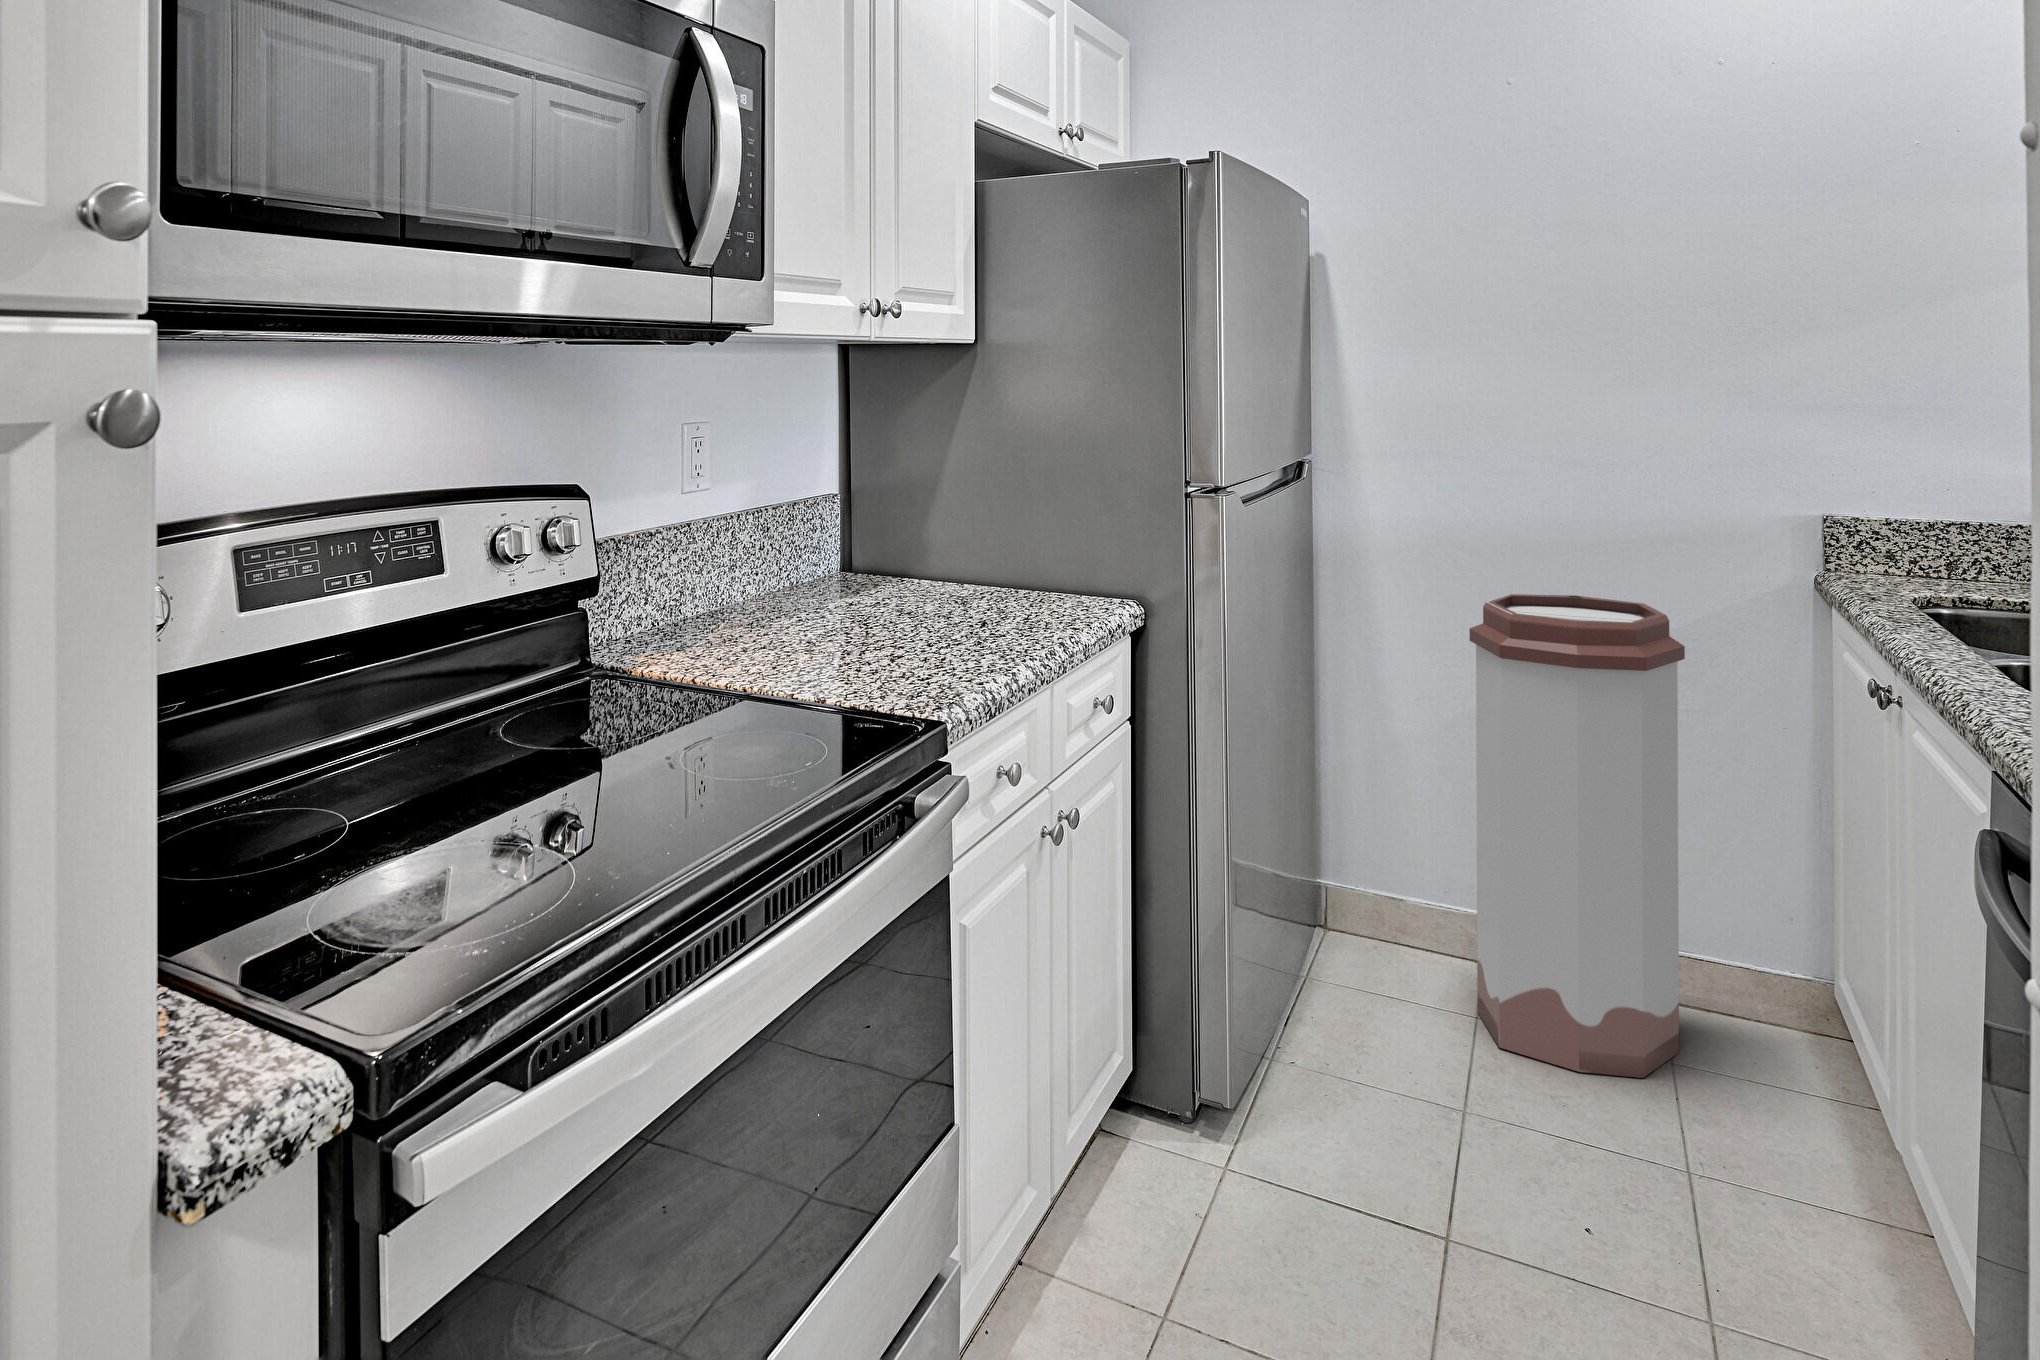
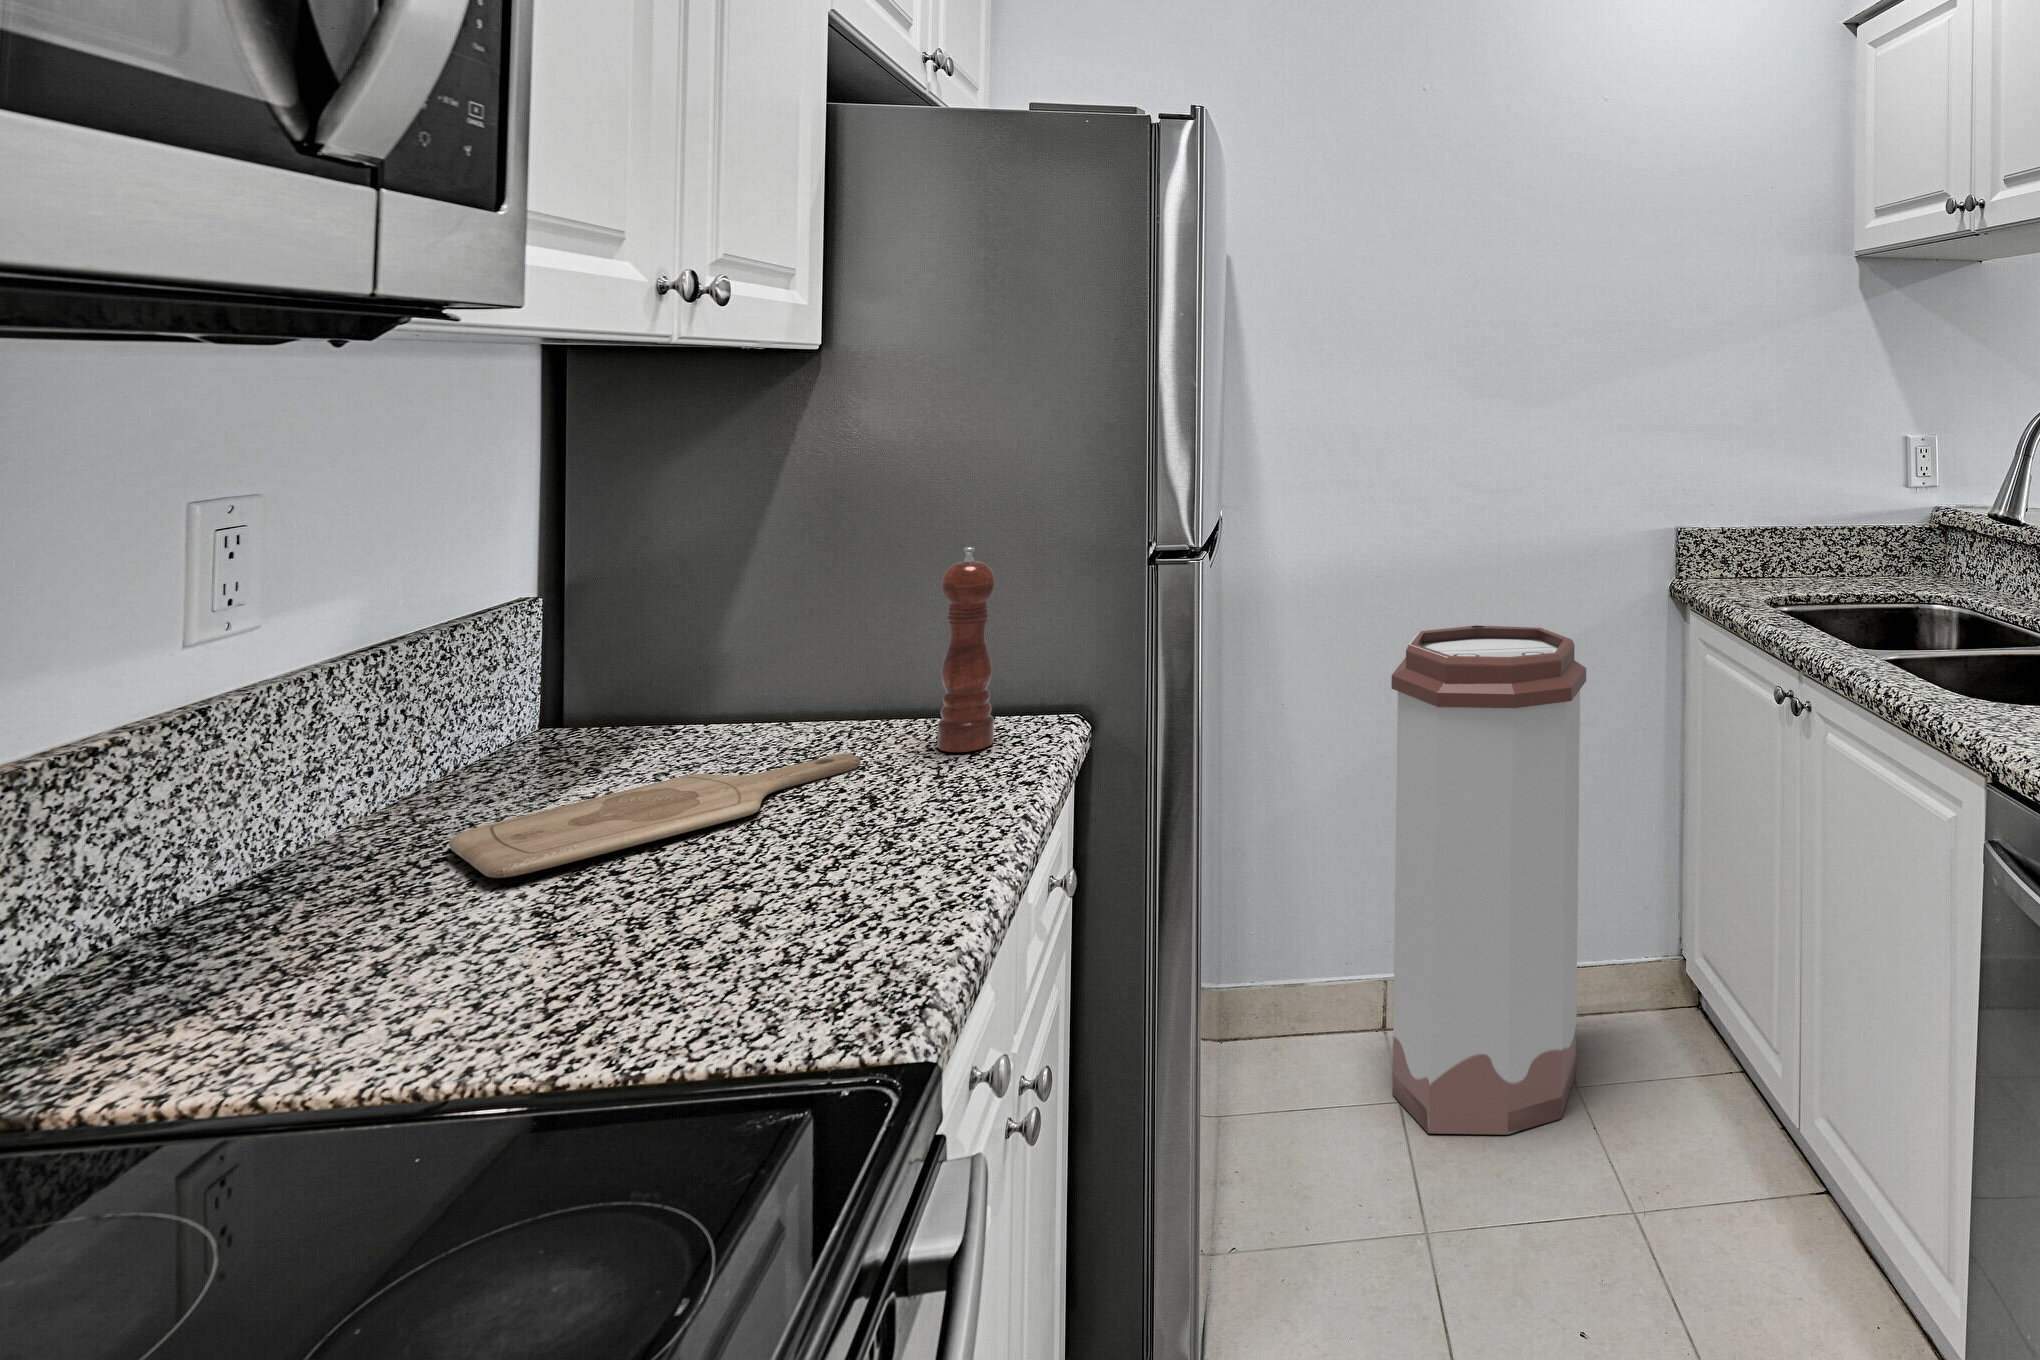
pepper mill: none [1037,474,1072,610] -> present [937,547,995,752]
cutting board: none [783,600,989,628] -> present [449,753,861,878]

